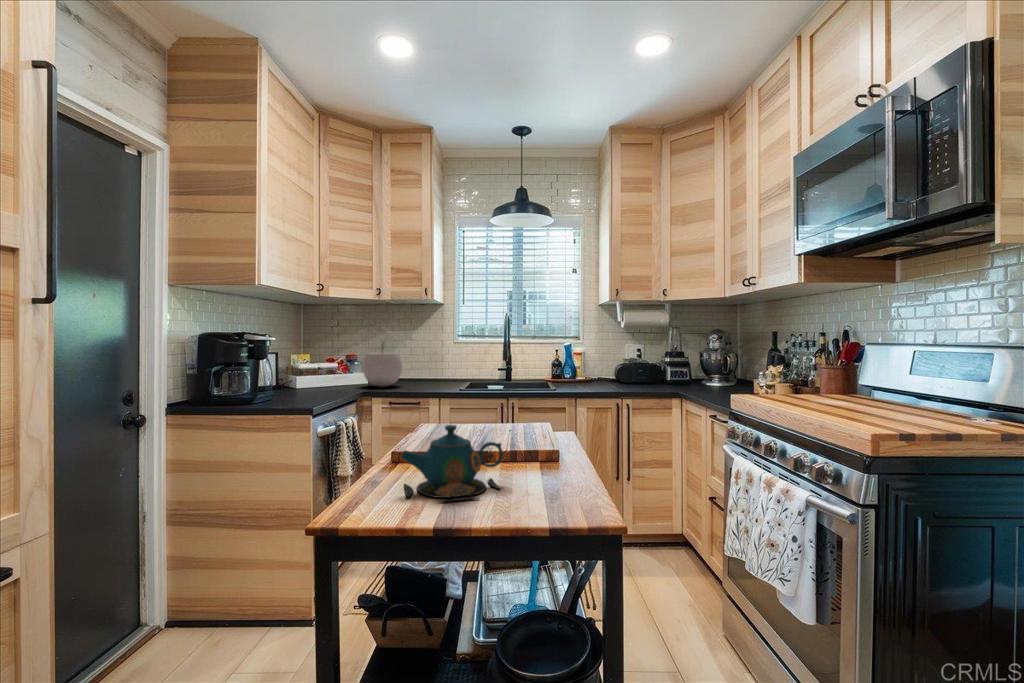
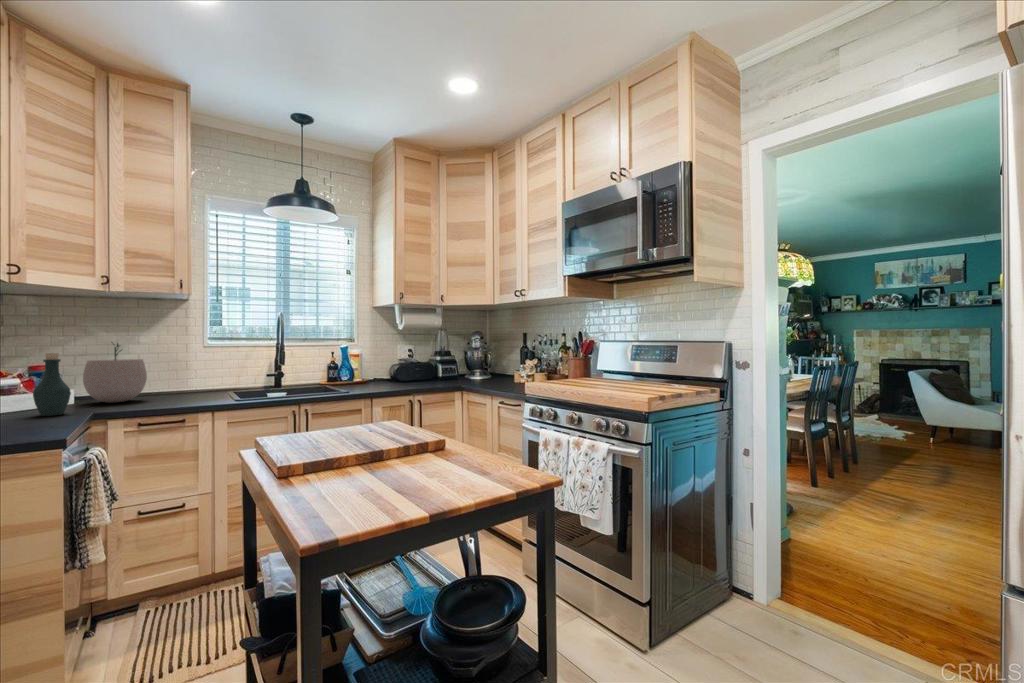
bottle: none [325,348,346,394] -> present [33,353,71,416]
teapot: present [401,425,503,502] -> none [320,420,453,504]

